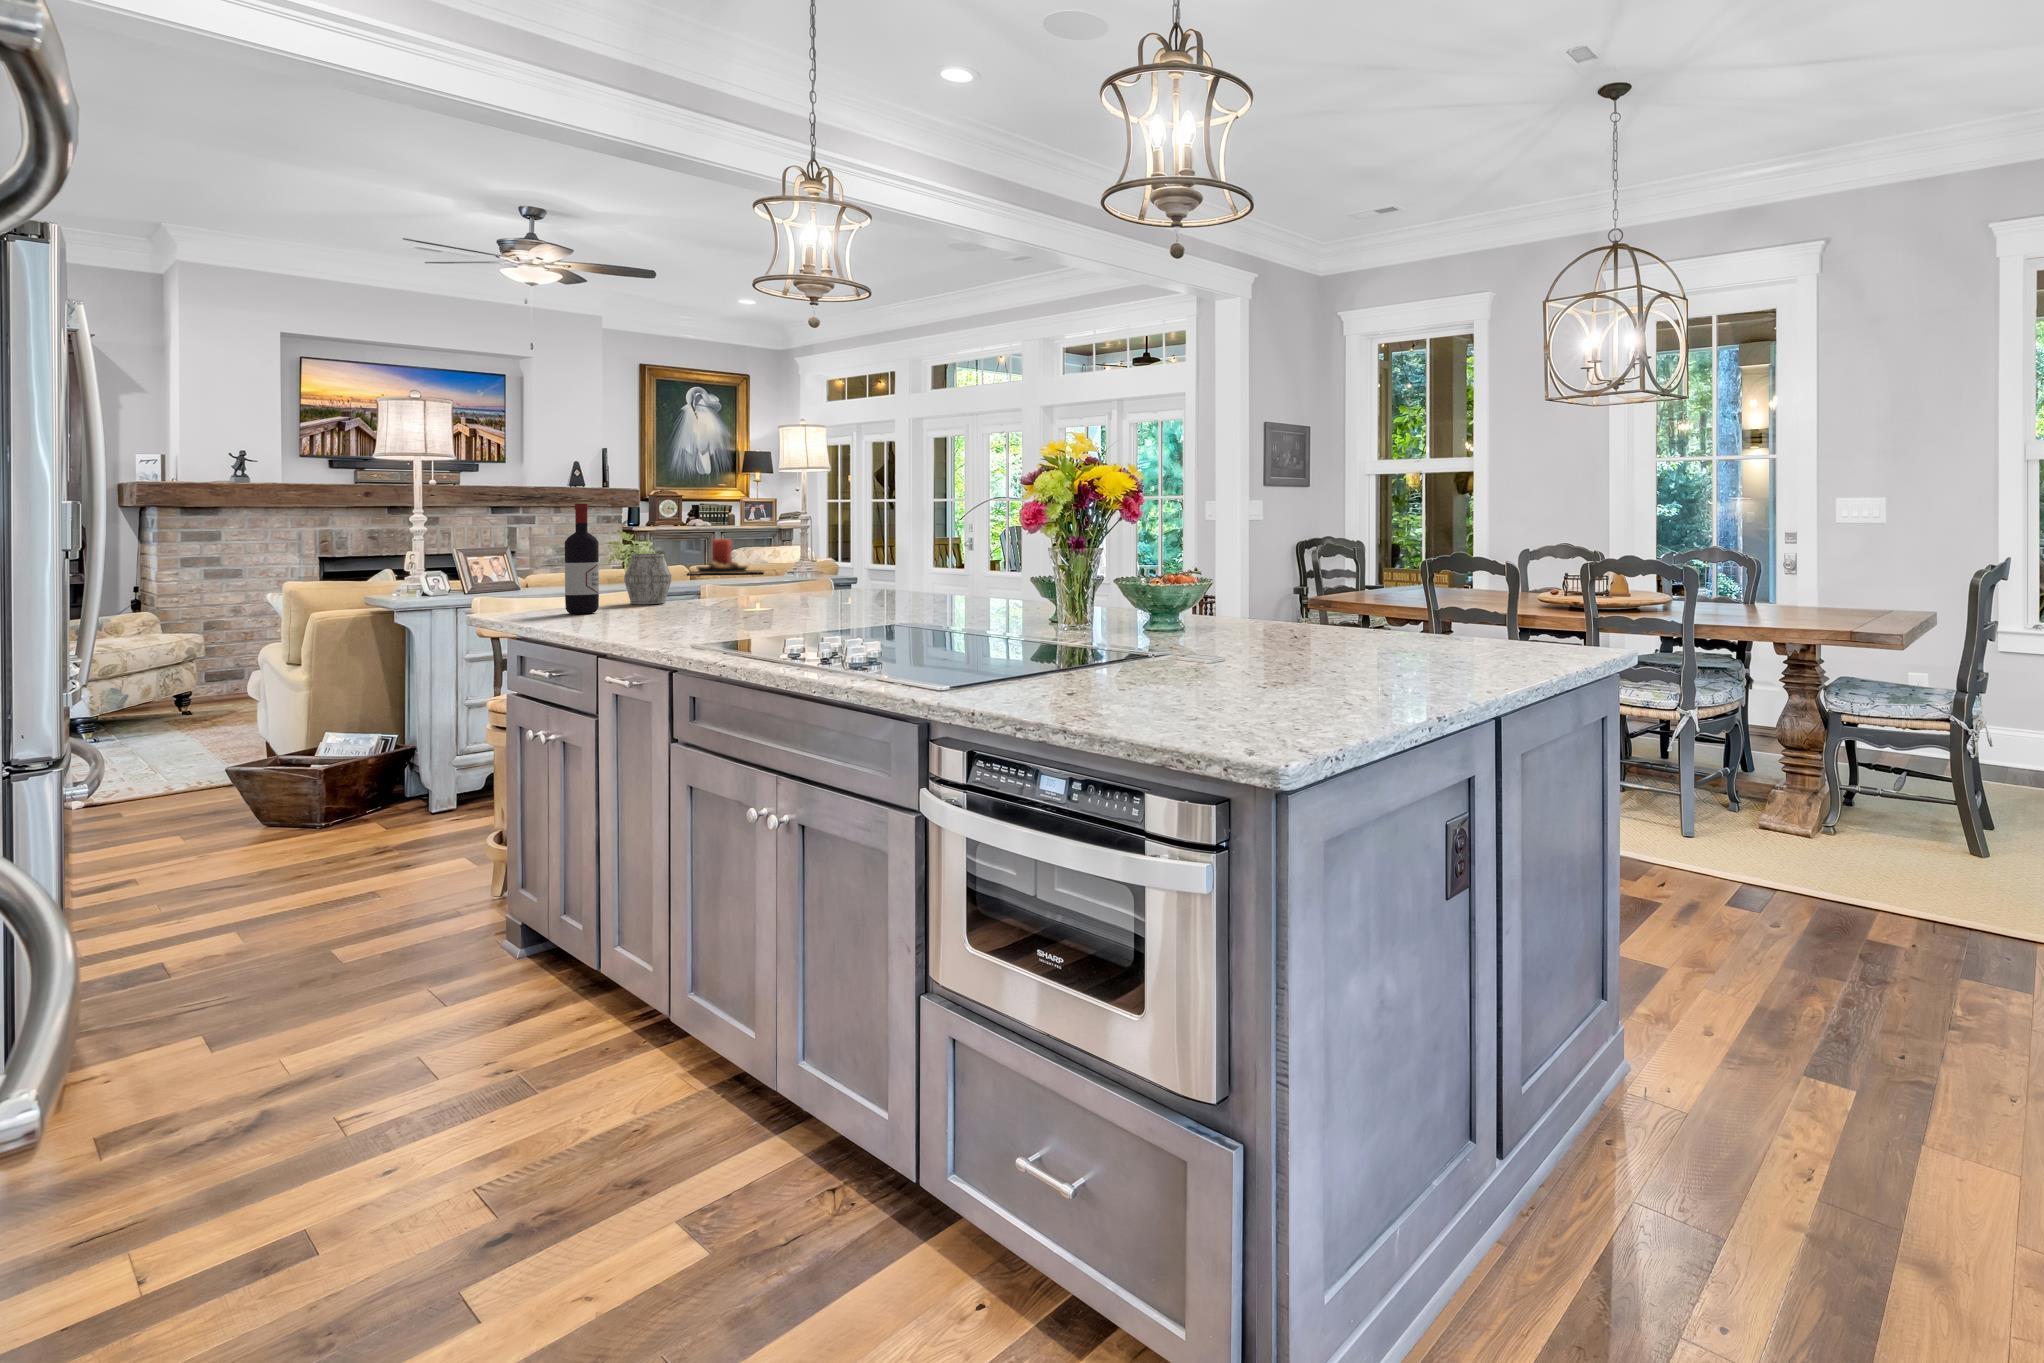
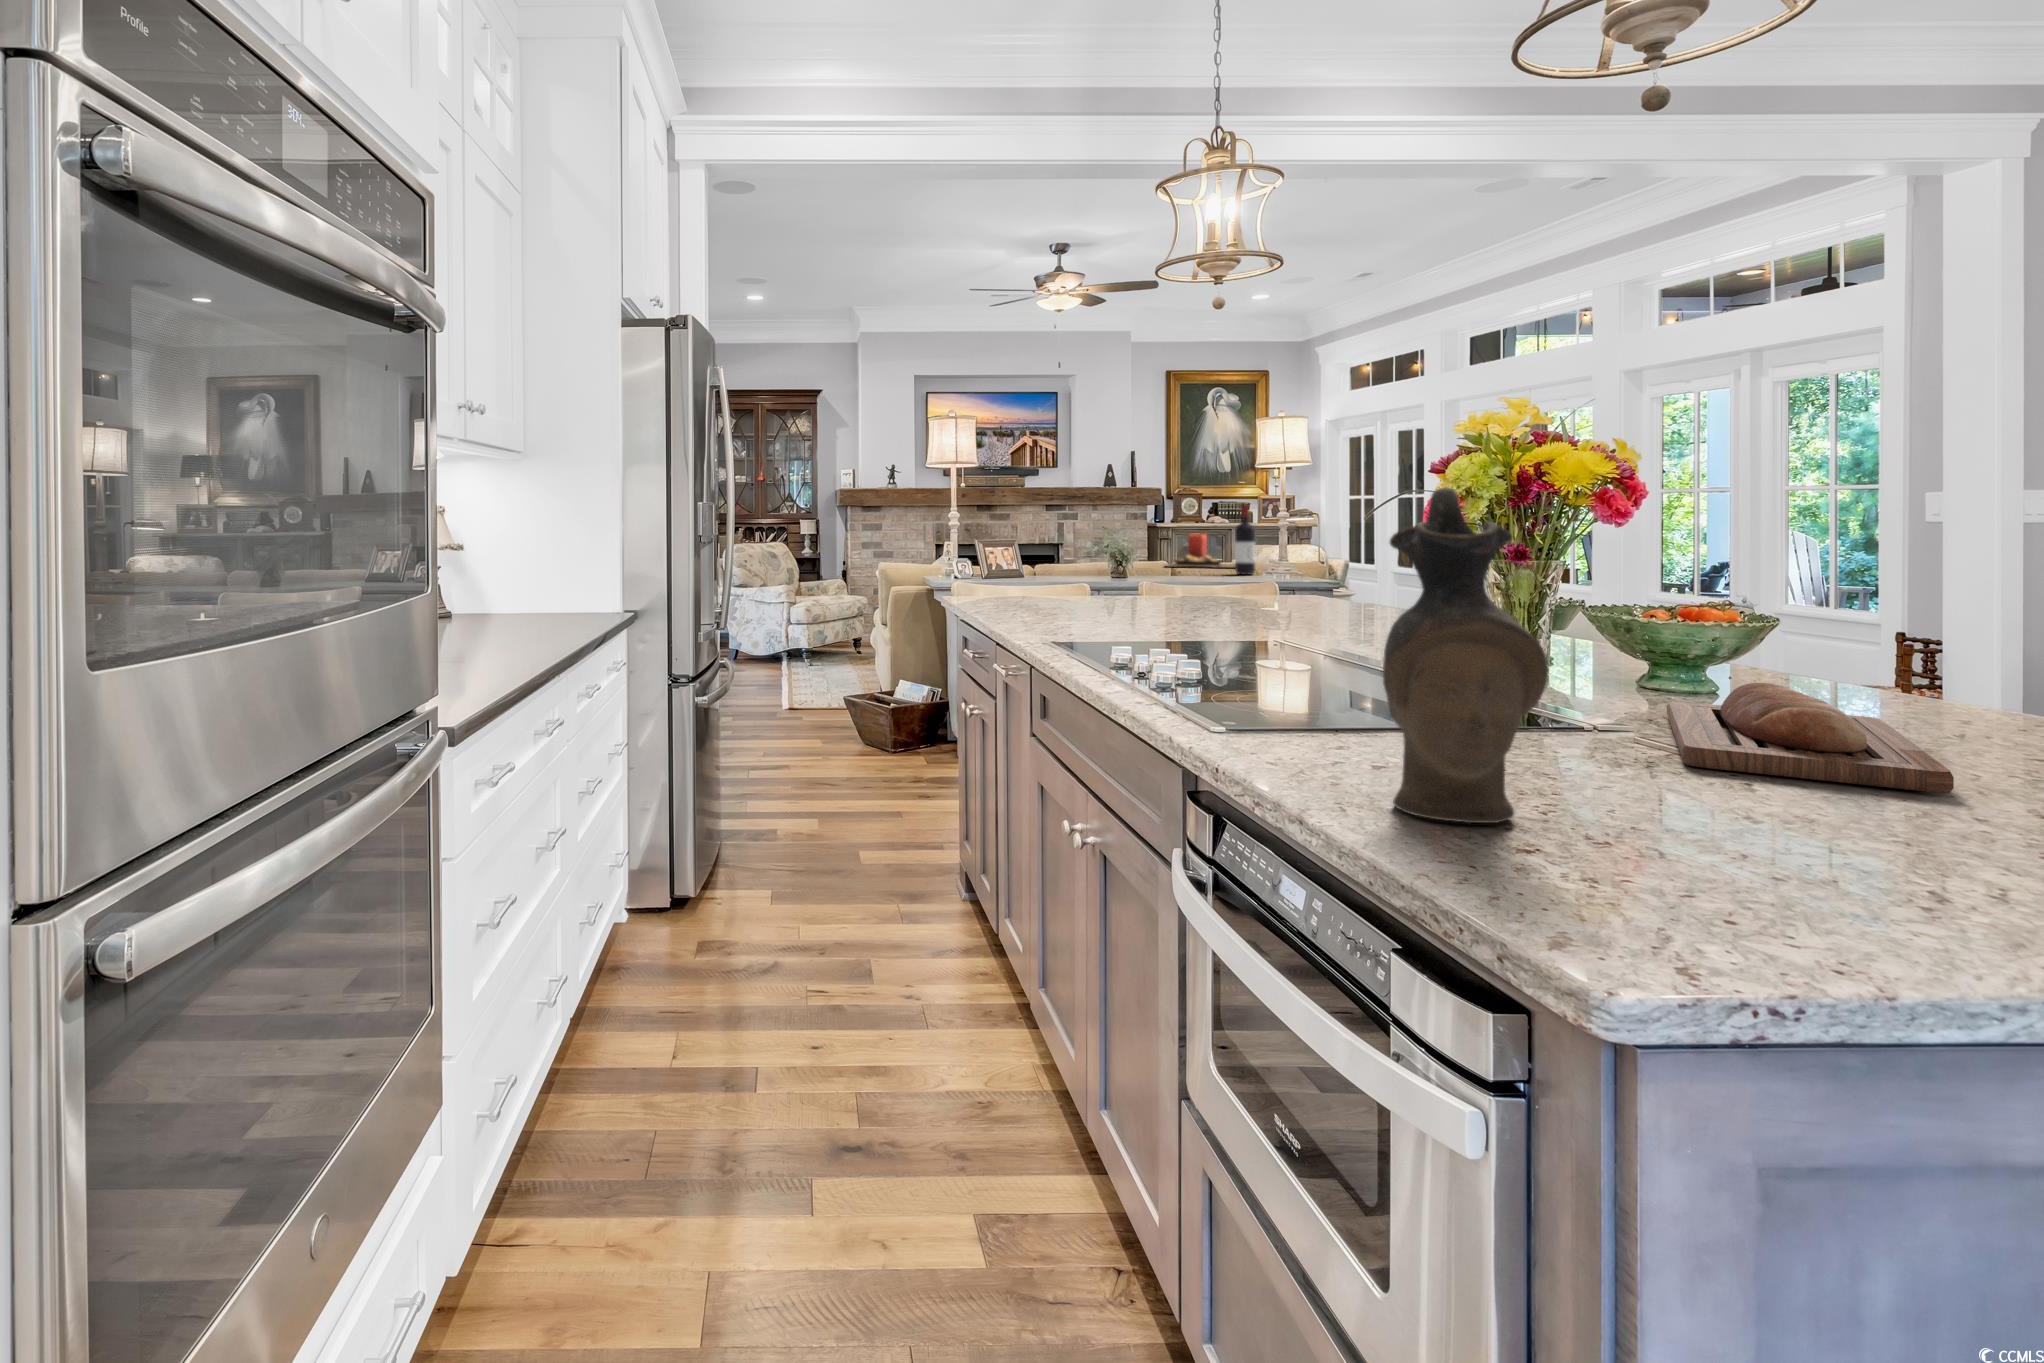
ceramic pitcher: none [1101,498,1190,711] -> present [1383,487,1548,823]
wine bottle: present [565,504,599,614] -> present [1235,504,1255,575]
mug: present [624,554,671,604] -> none [1065,548,1104,595]
bread loaf: none [1182,621,1320,670] -> present [1667,683,1954,793]

